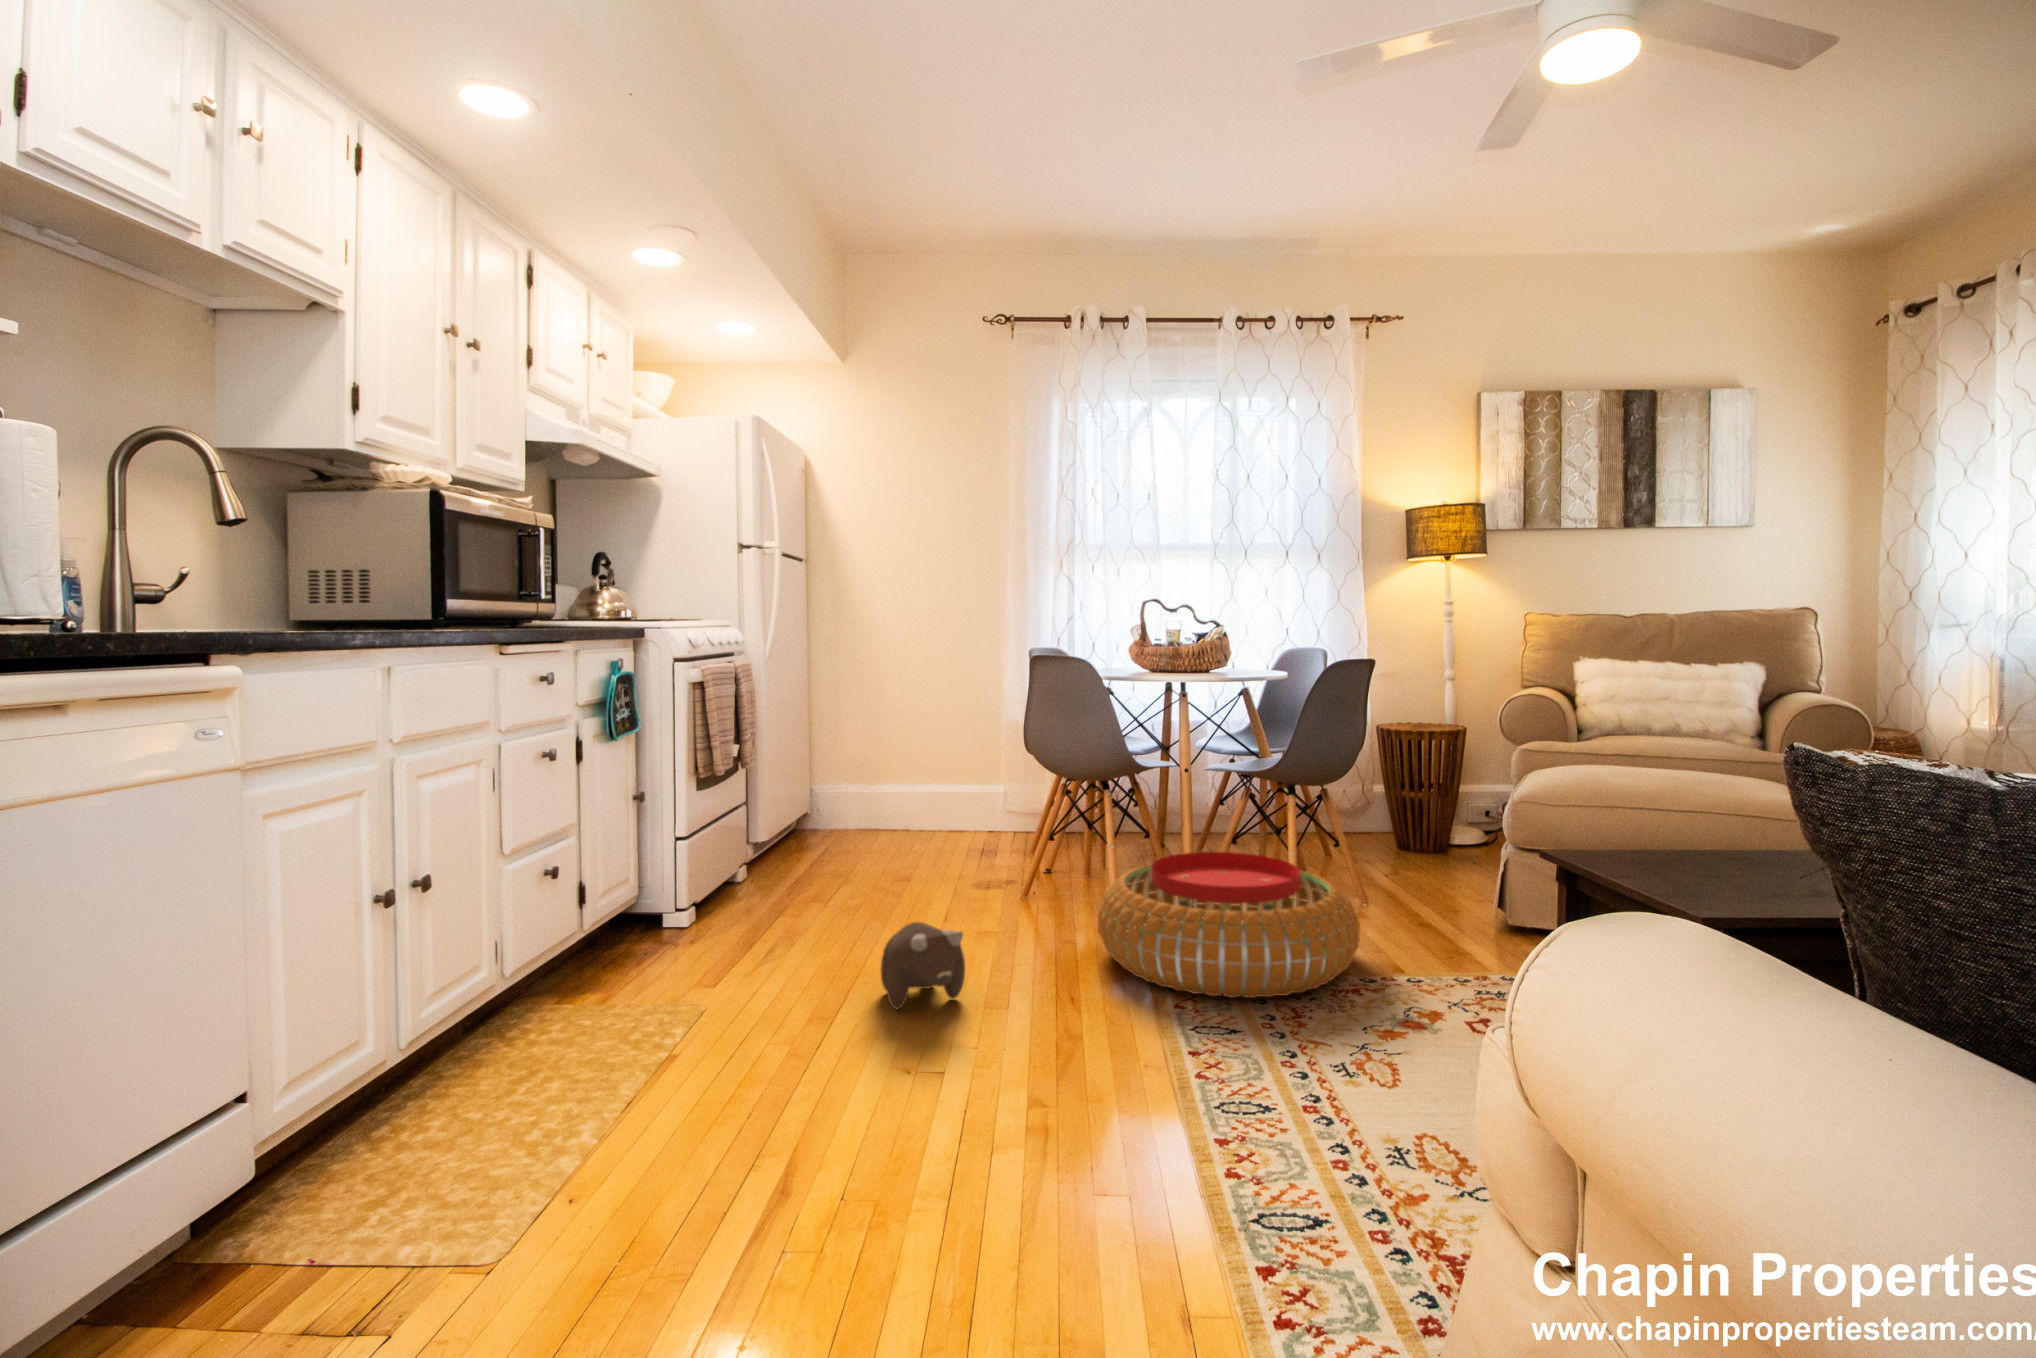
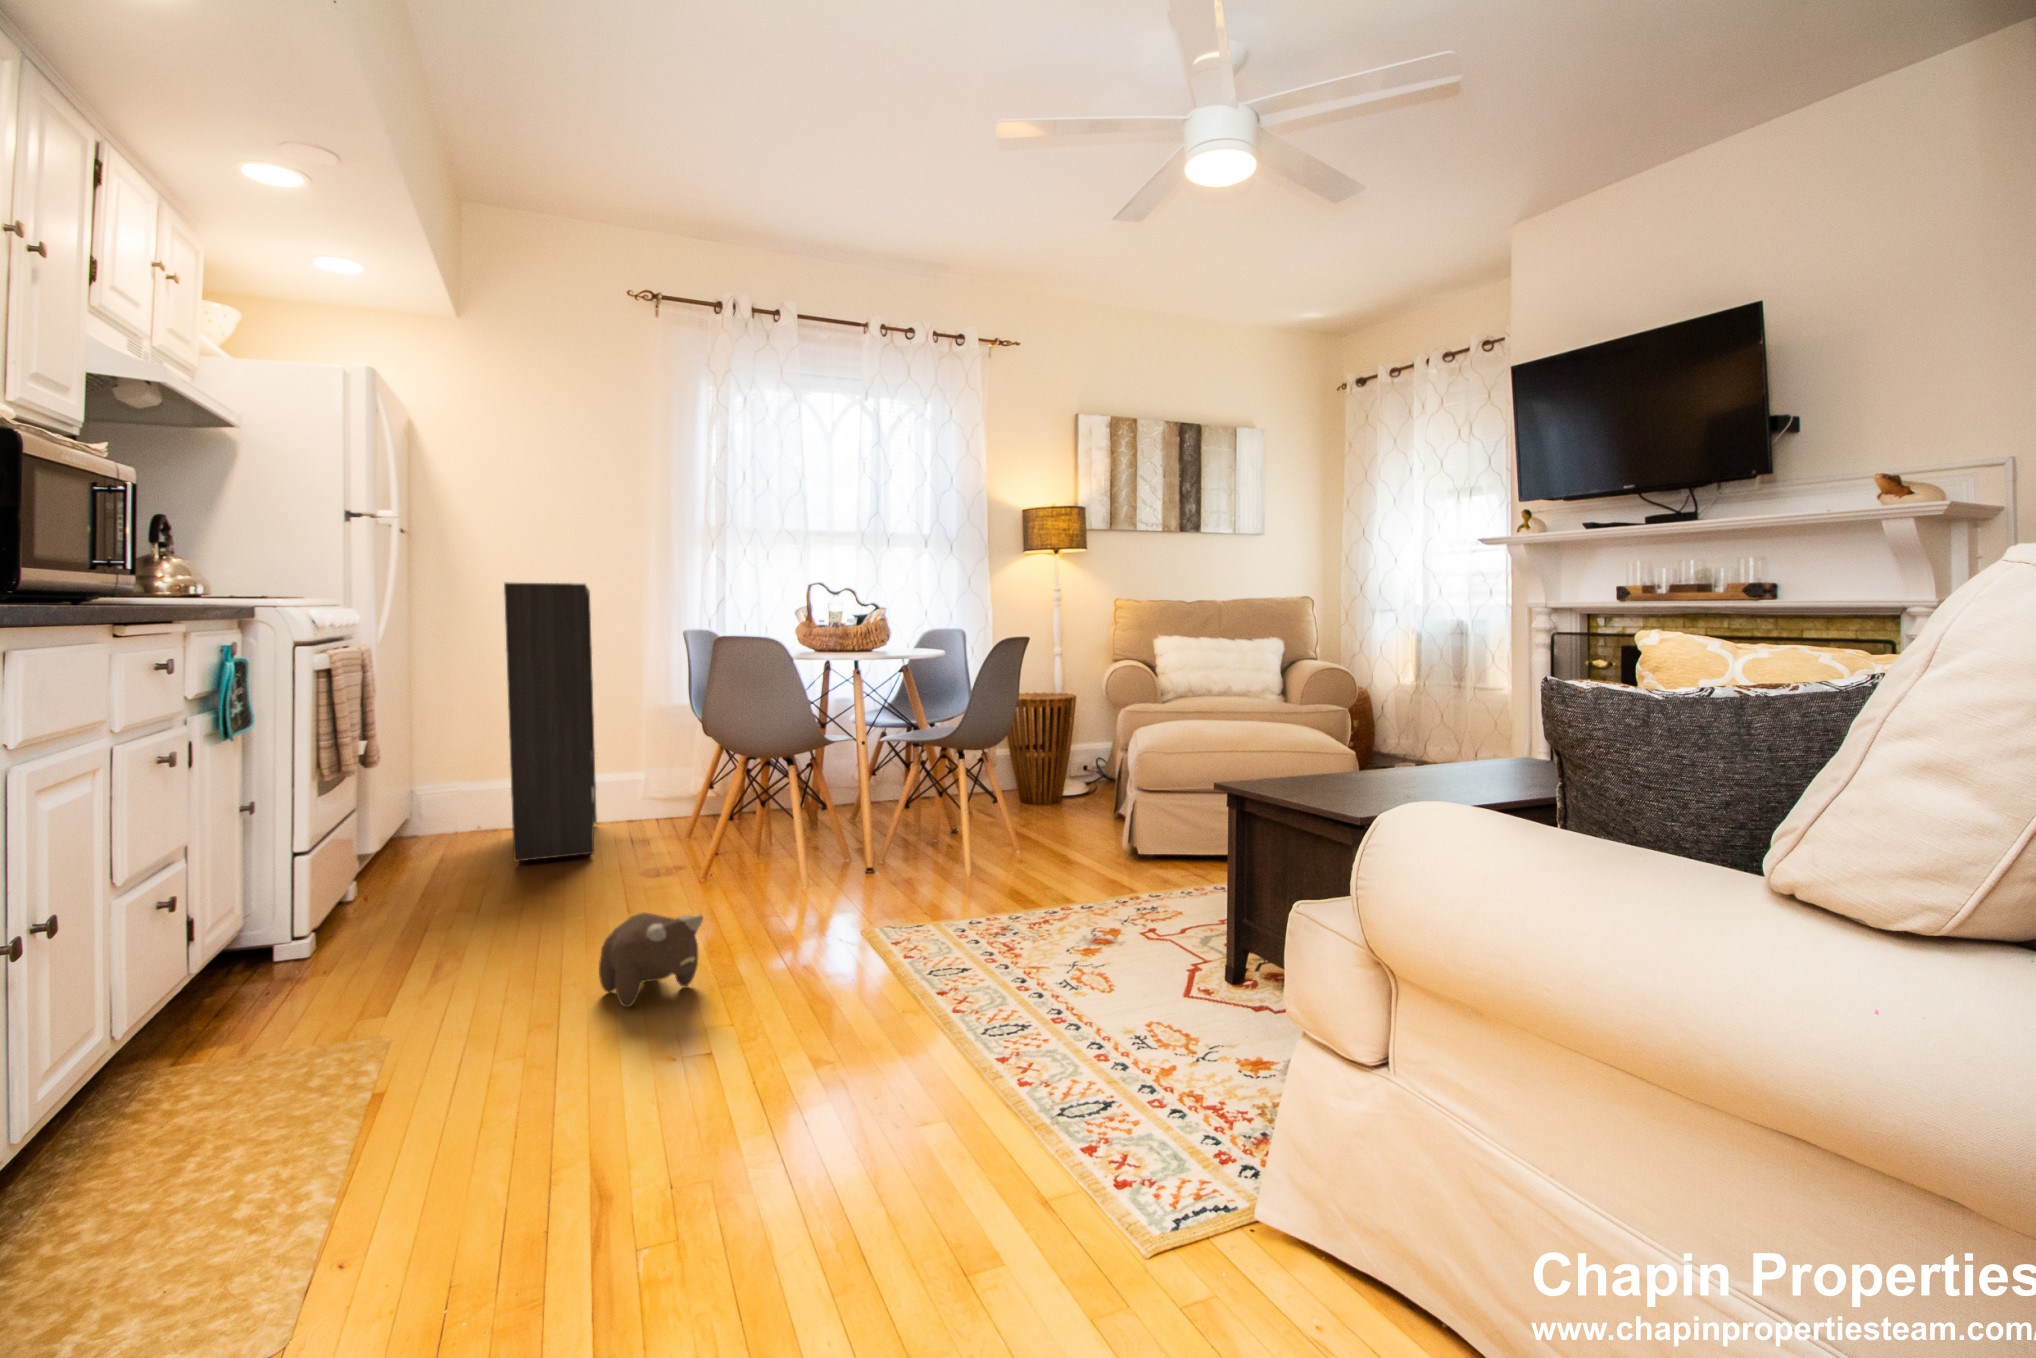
bookcase: none [860,608,953,860] -> present [477,582,597,861]
pouf: present [1097,852,1360,998] -> none [812,814,1048,943]

